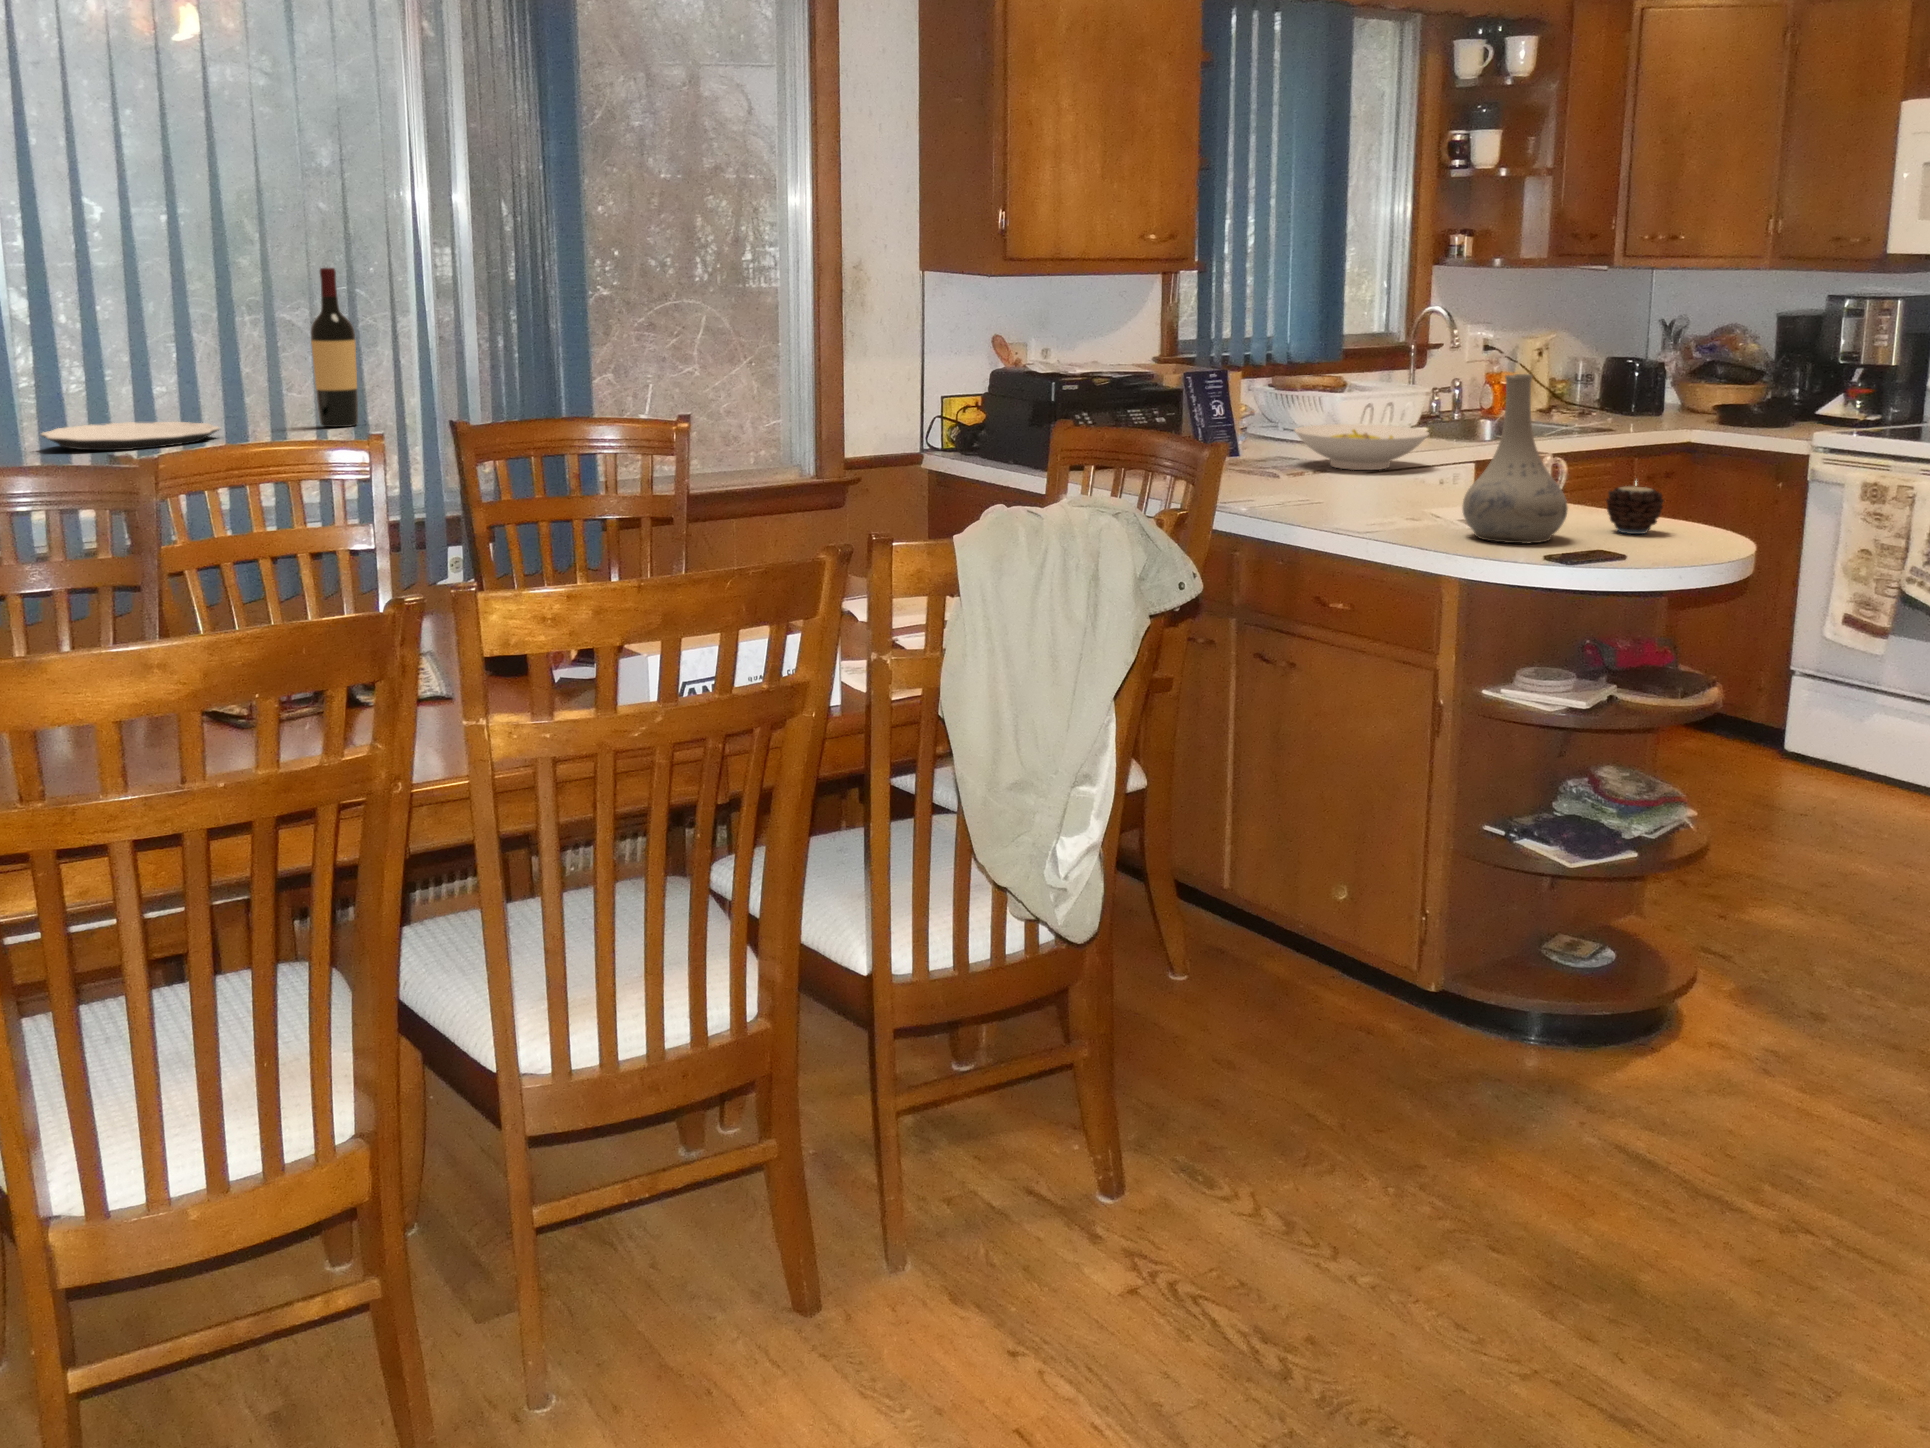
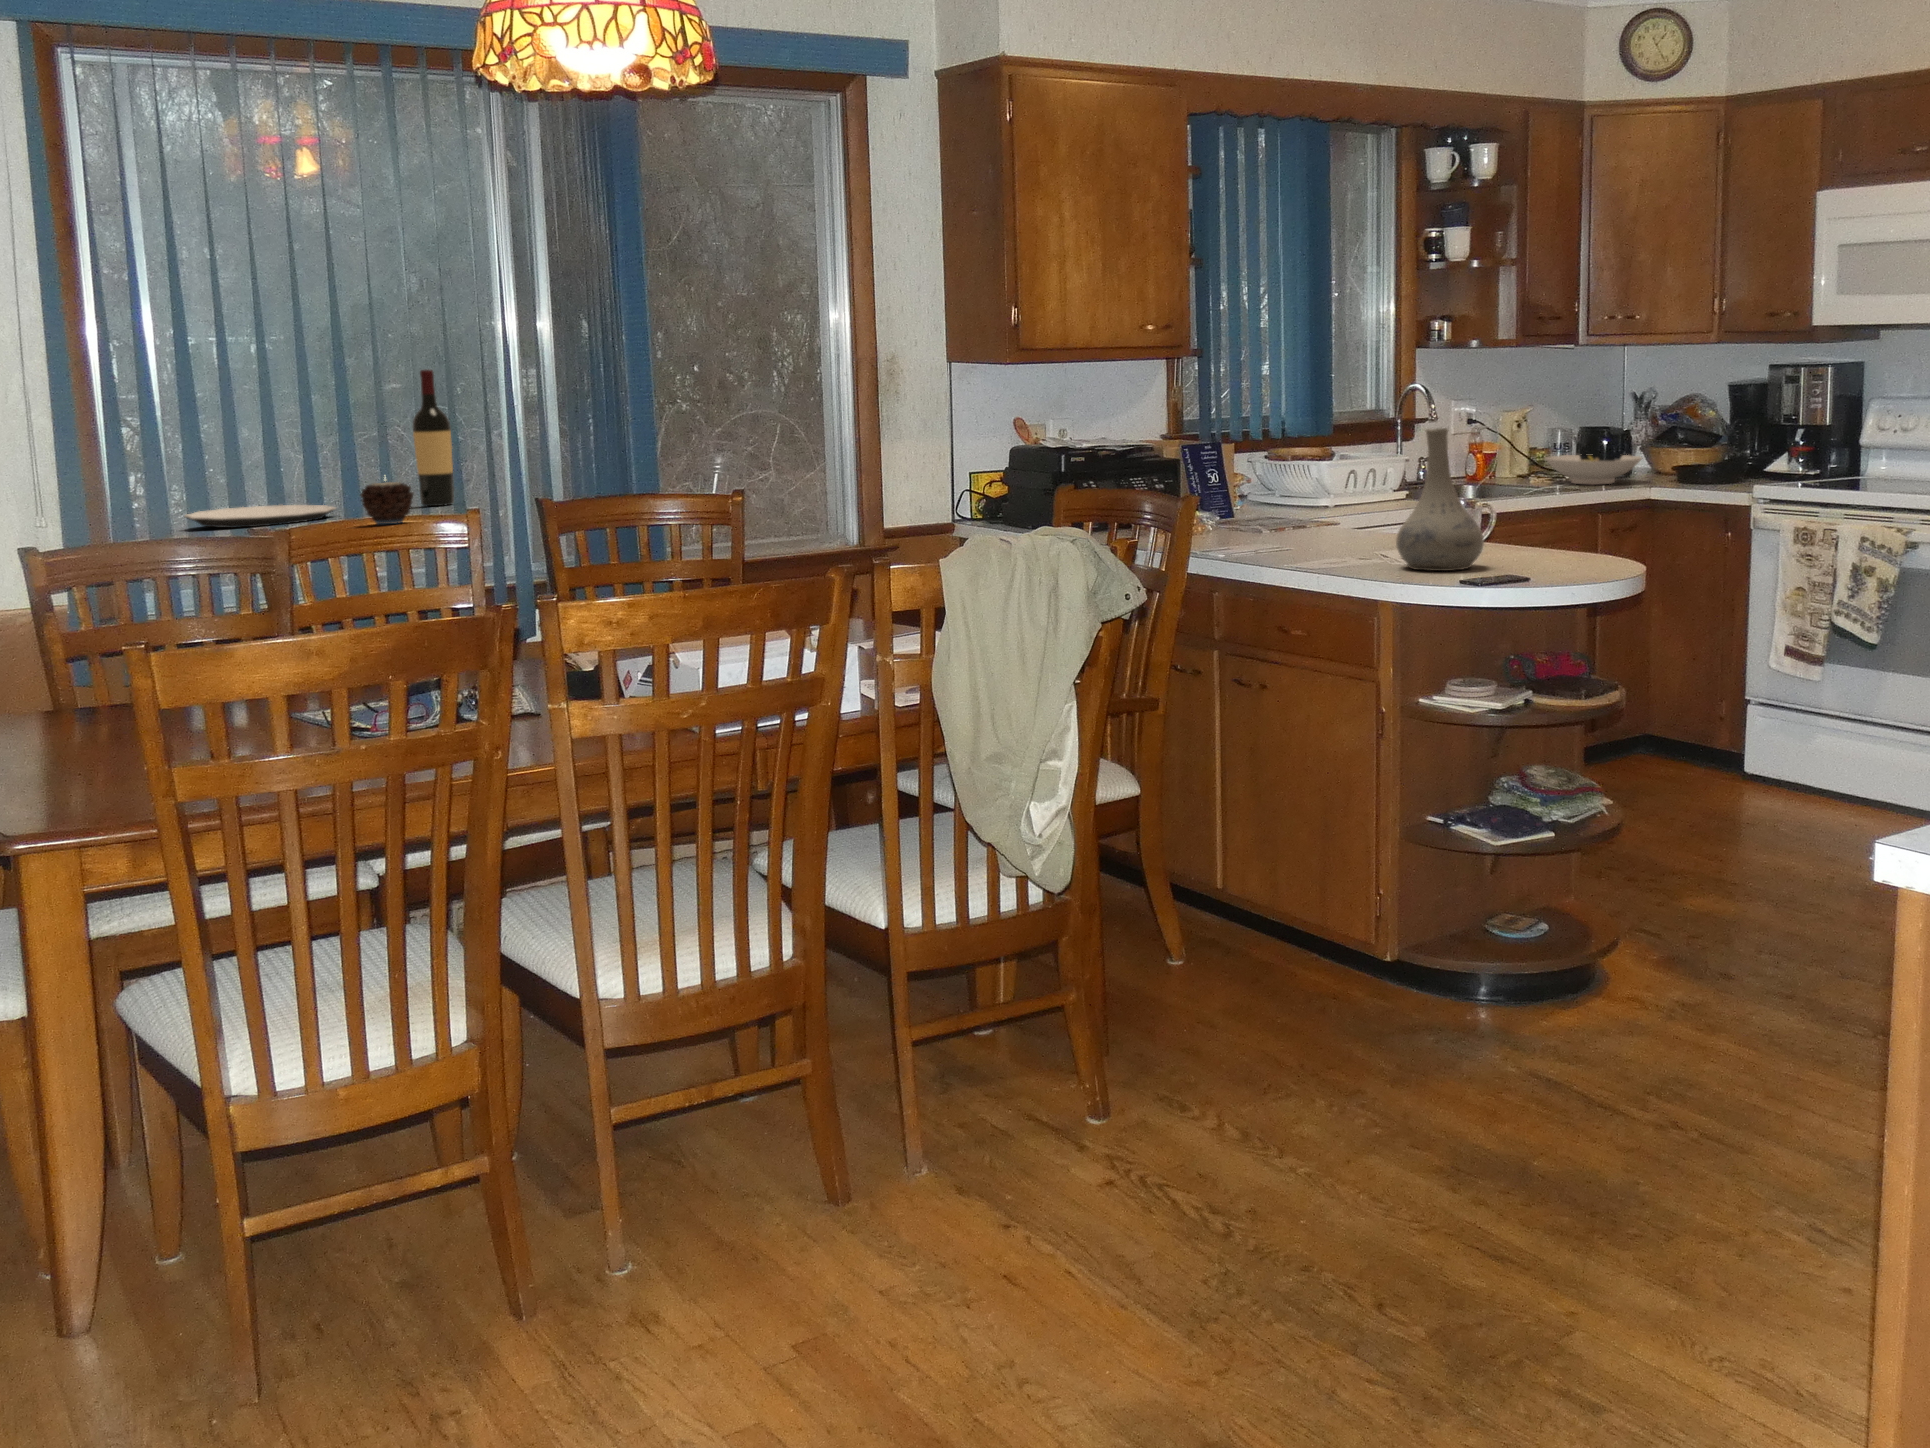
bowl: present [1295,424,1429,470] -> present [1546,455,1642,485]
candle: present [1606,483,1664,534] -> present [360,482,413,524]

